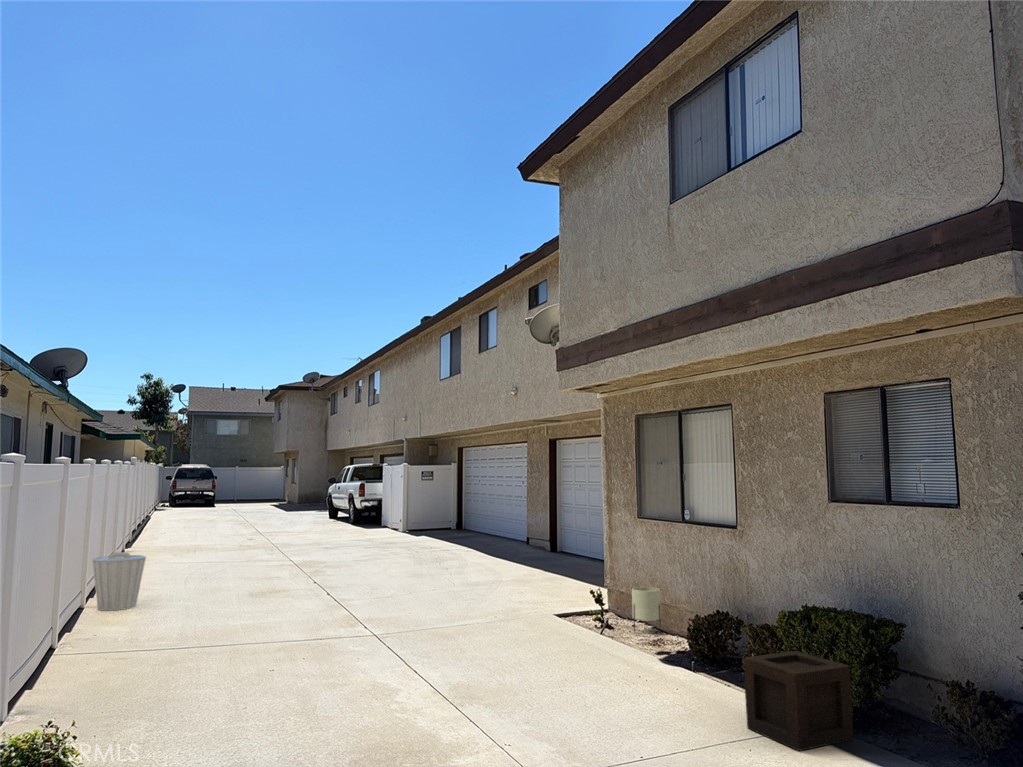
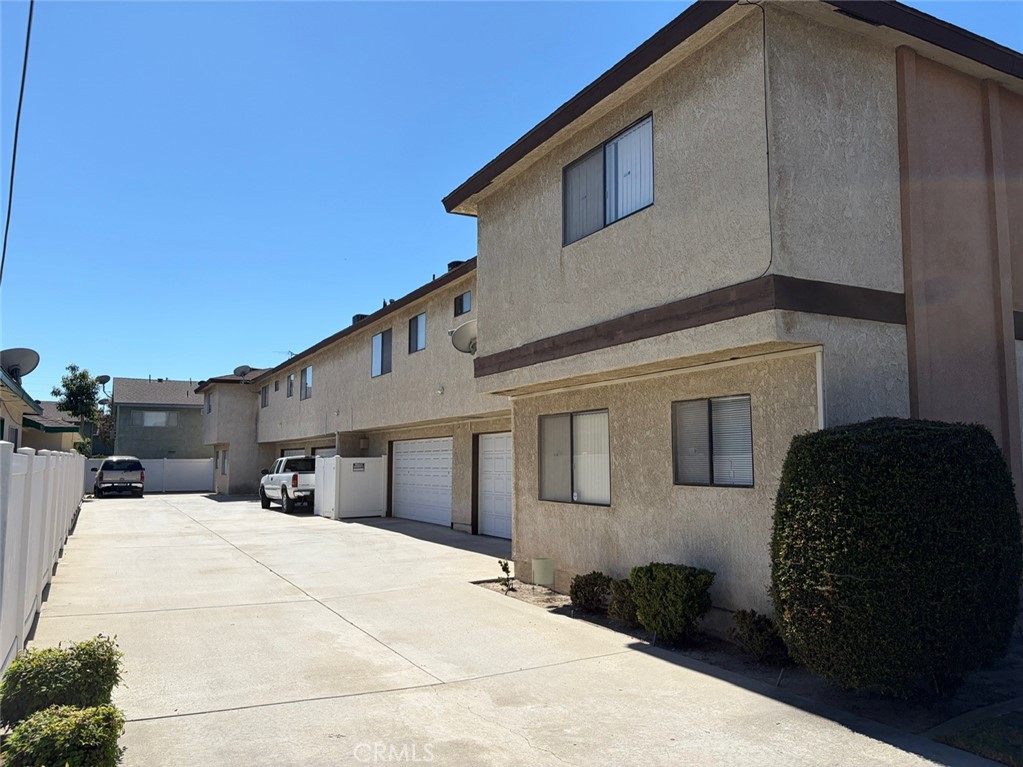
trash can: present [92,552,146,611] -> none [56,534,105,586]
wooden crate: present [745,651,853,751] -> none [600,594,674,661]

